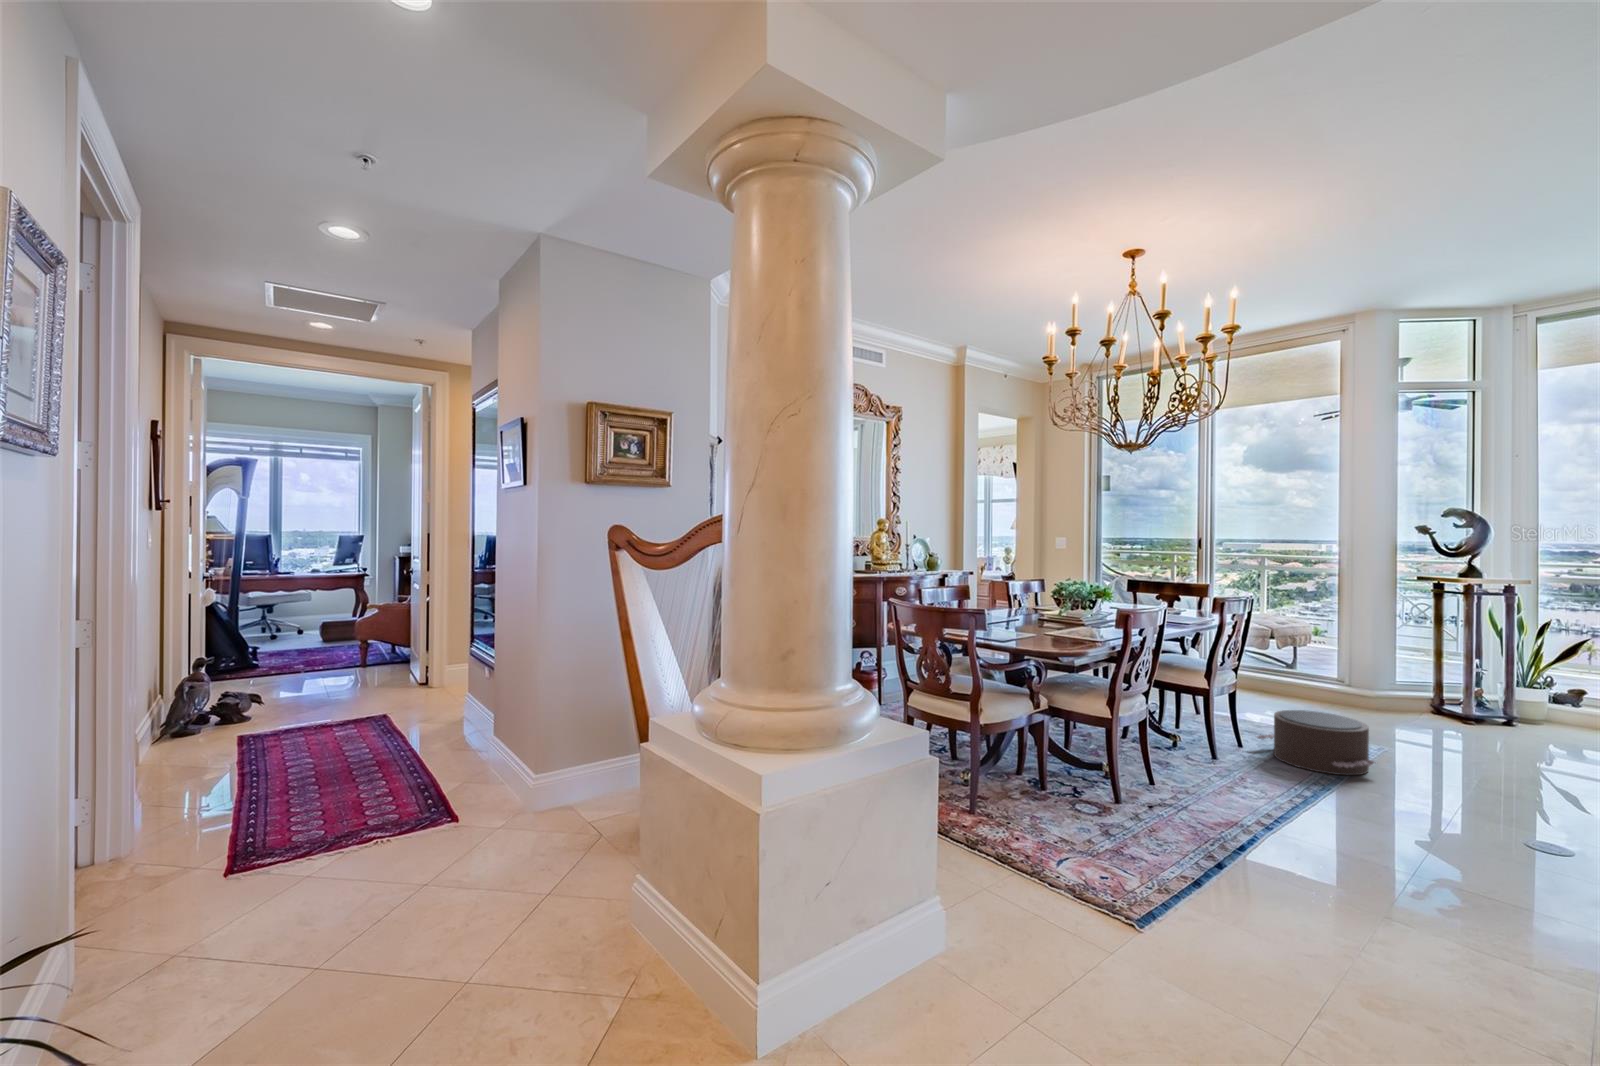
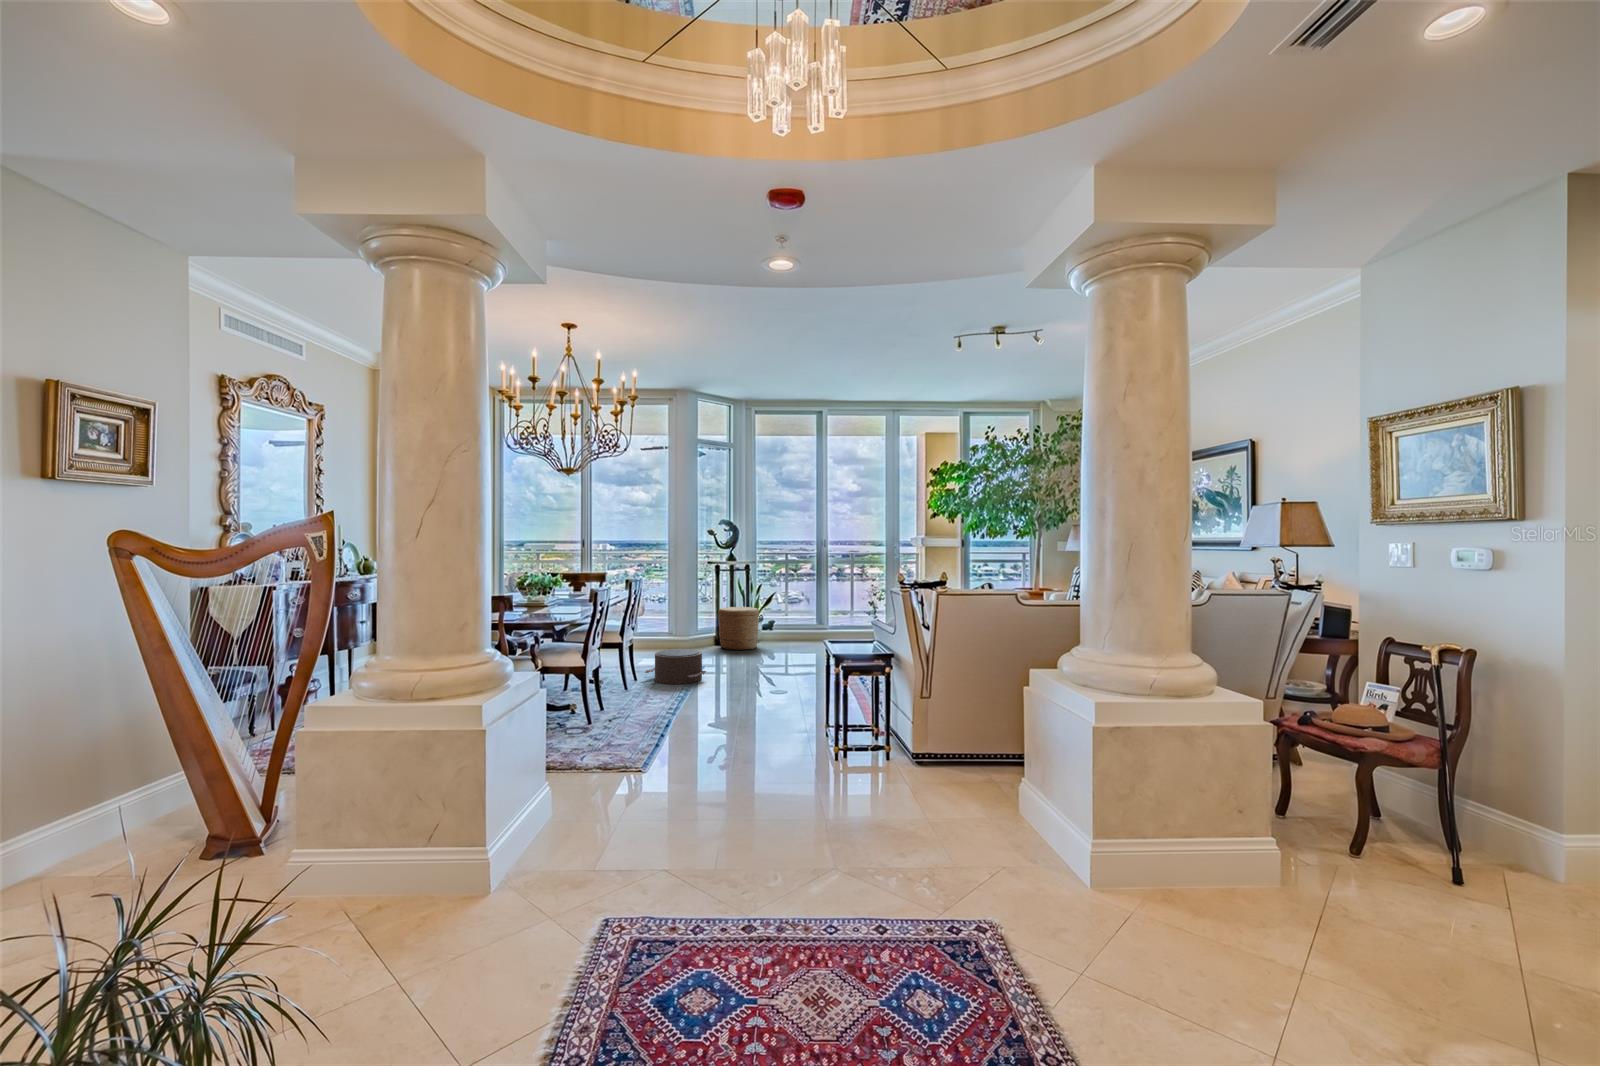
woven basket: none [1436,654,1536,735] -> present [718,607,759,650]

